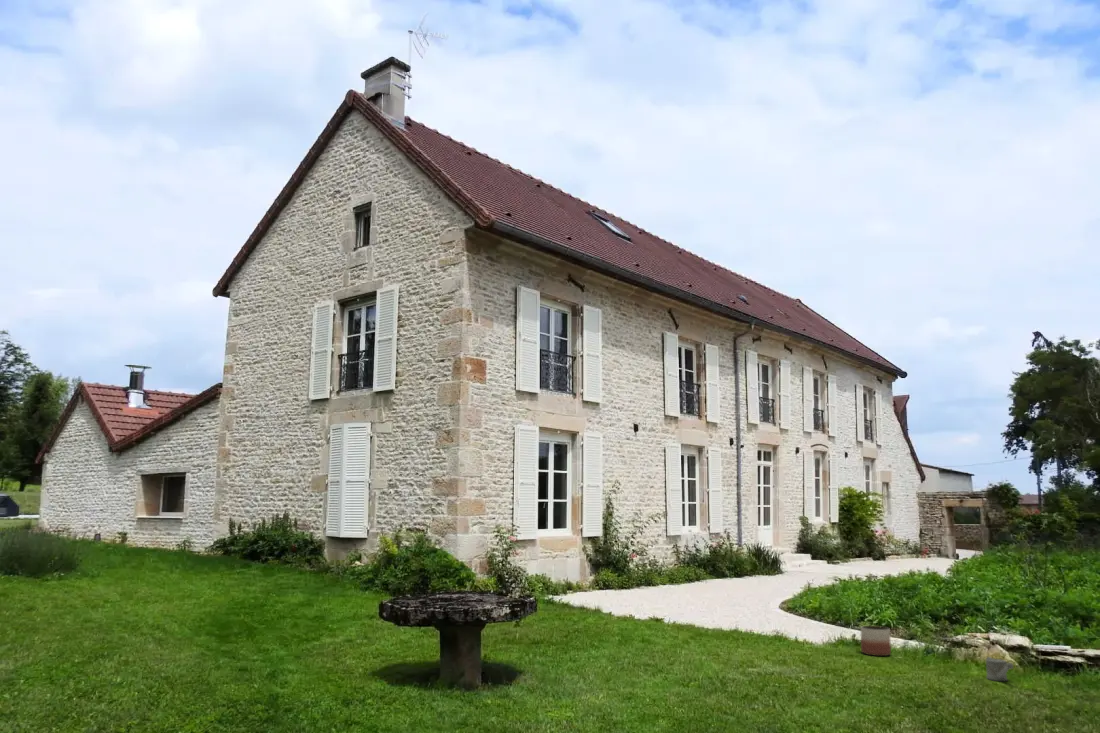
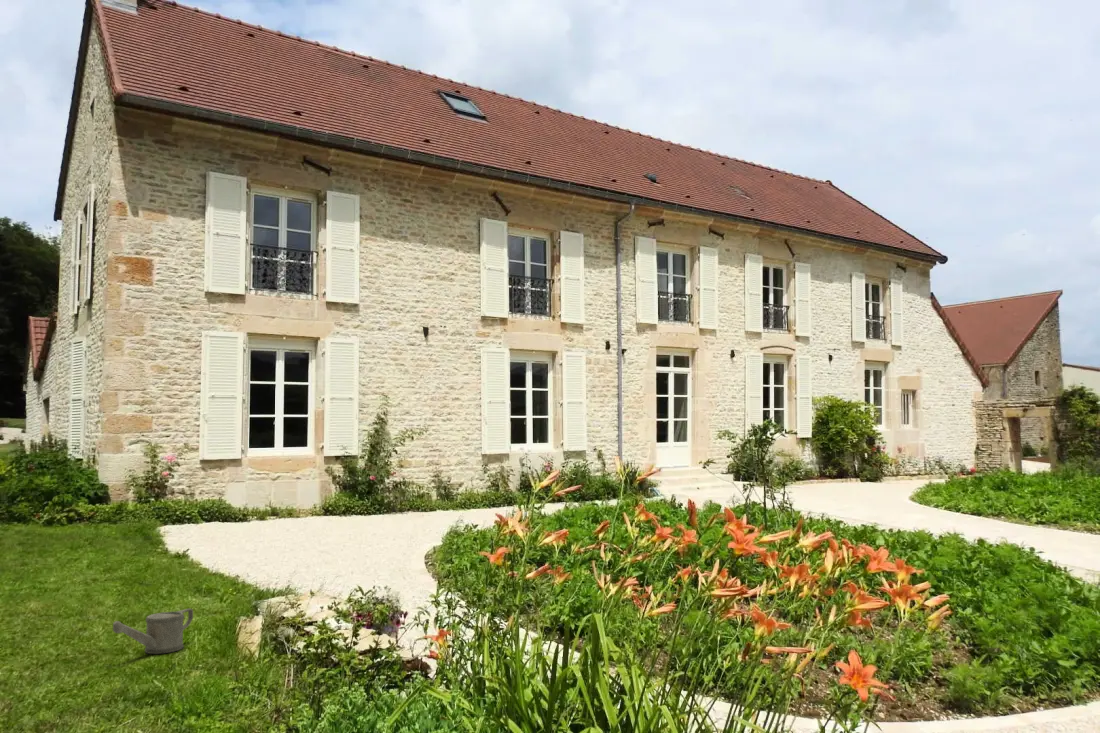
planter: present [861,626,891,656] -> none [174,556,223,603]

